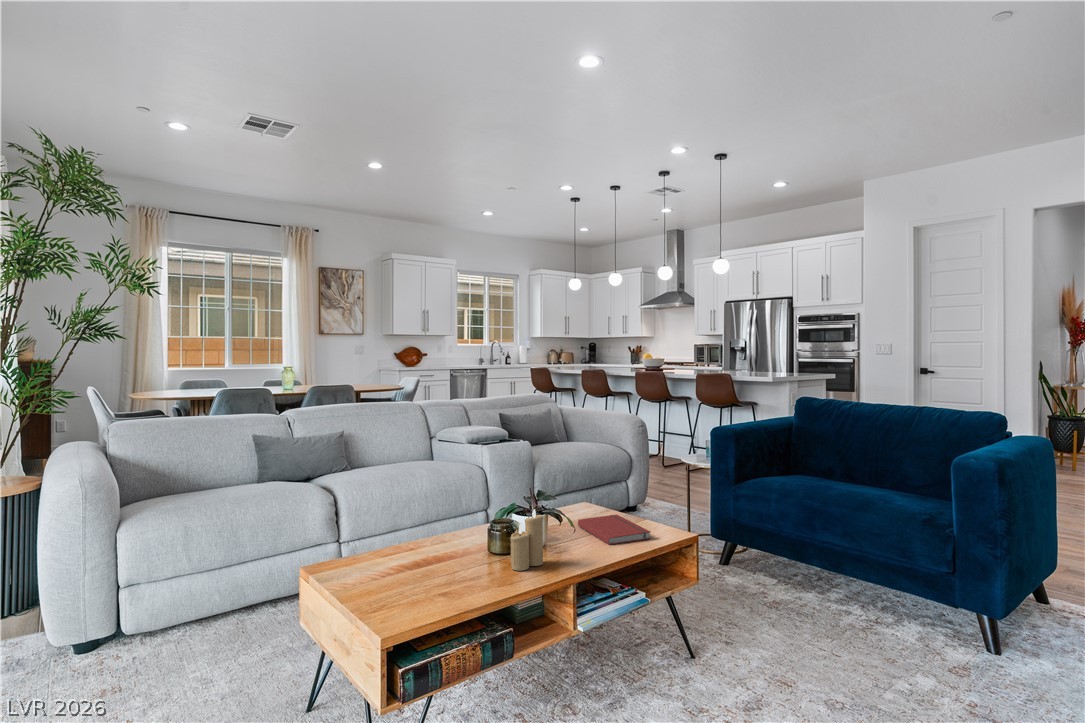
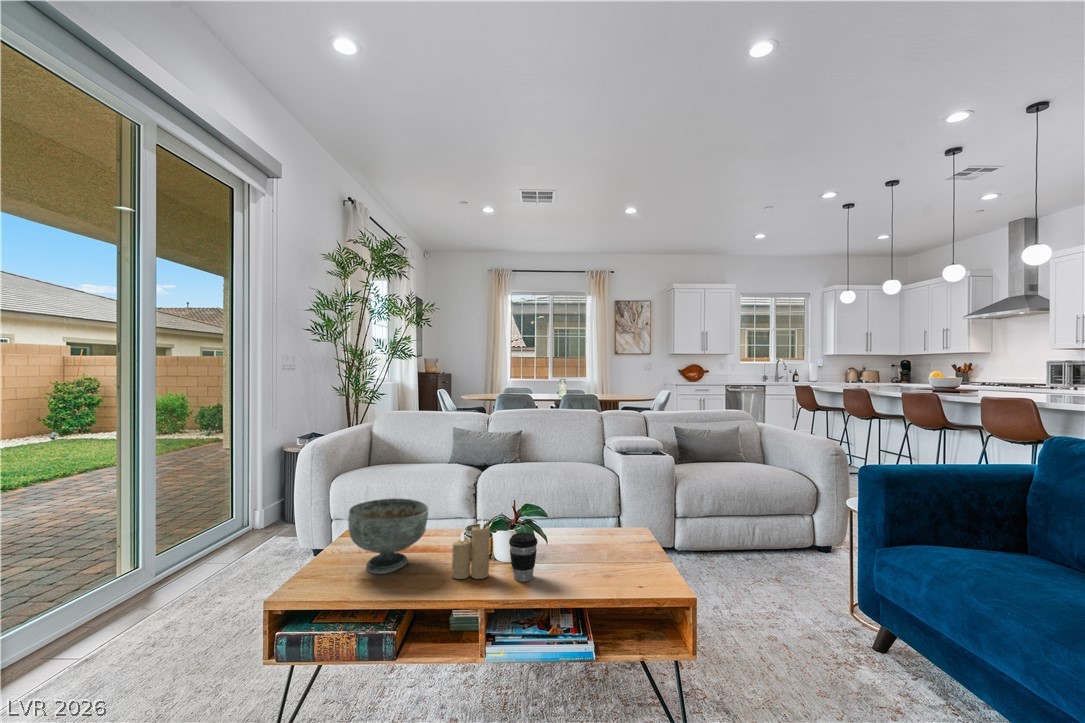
decorative bowl: none [392,509,481,590] -> present [348,498,429,574]
coffee cup: none [554,515,581,558] -> present [509,533,538,582]
book: present [578,515,651,545] -> none [582,543,647,589]

